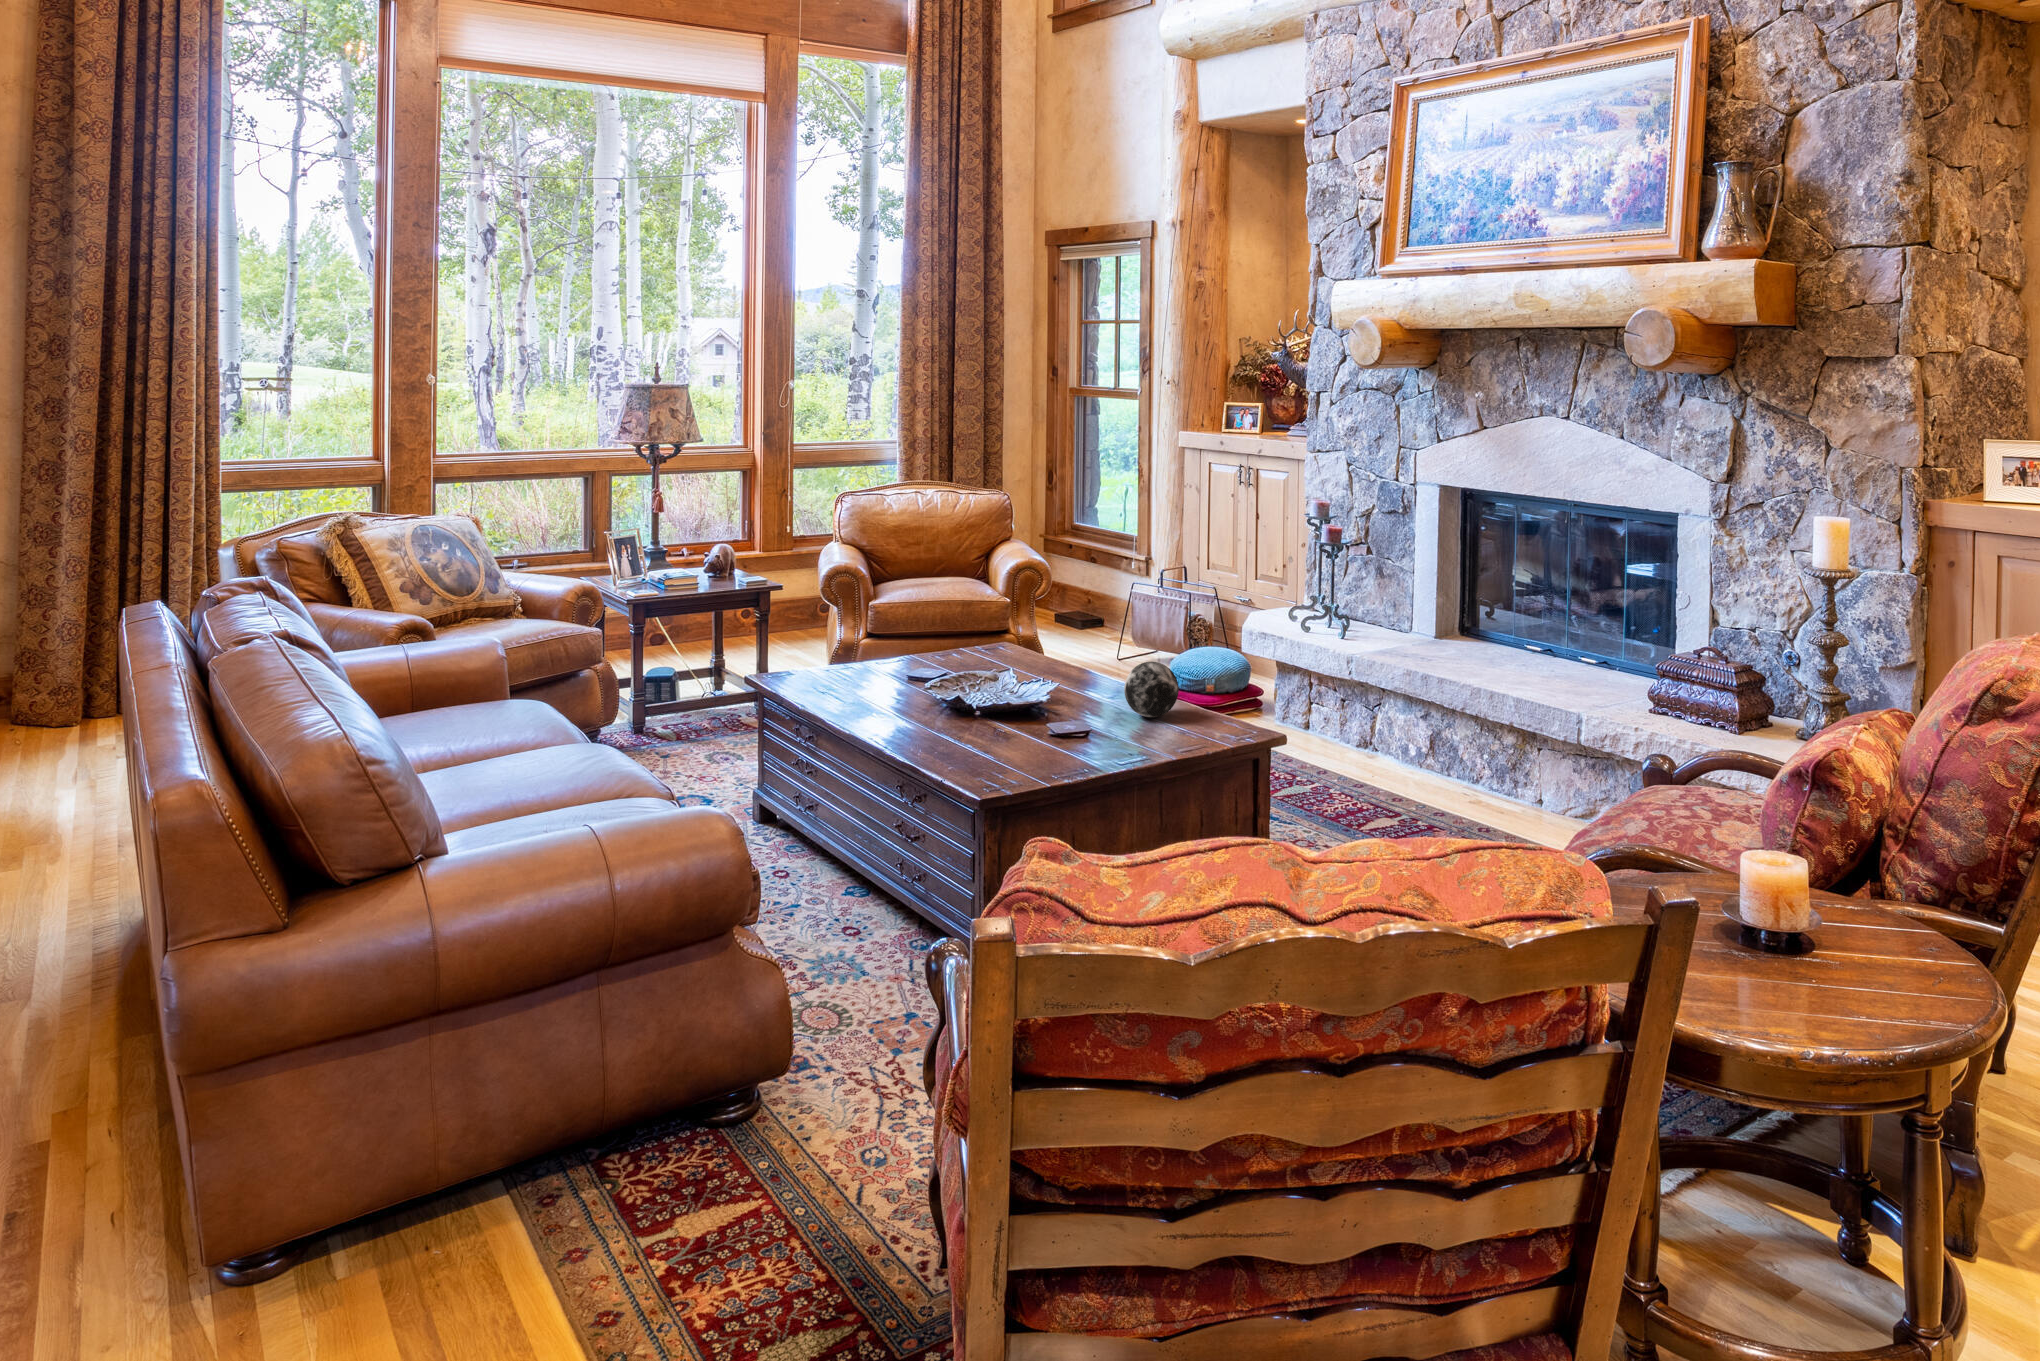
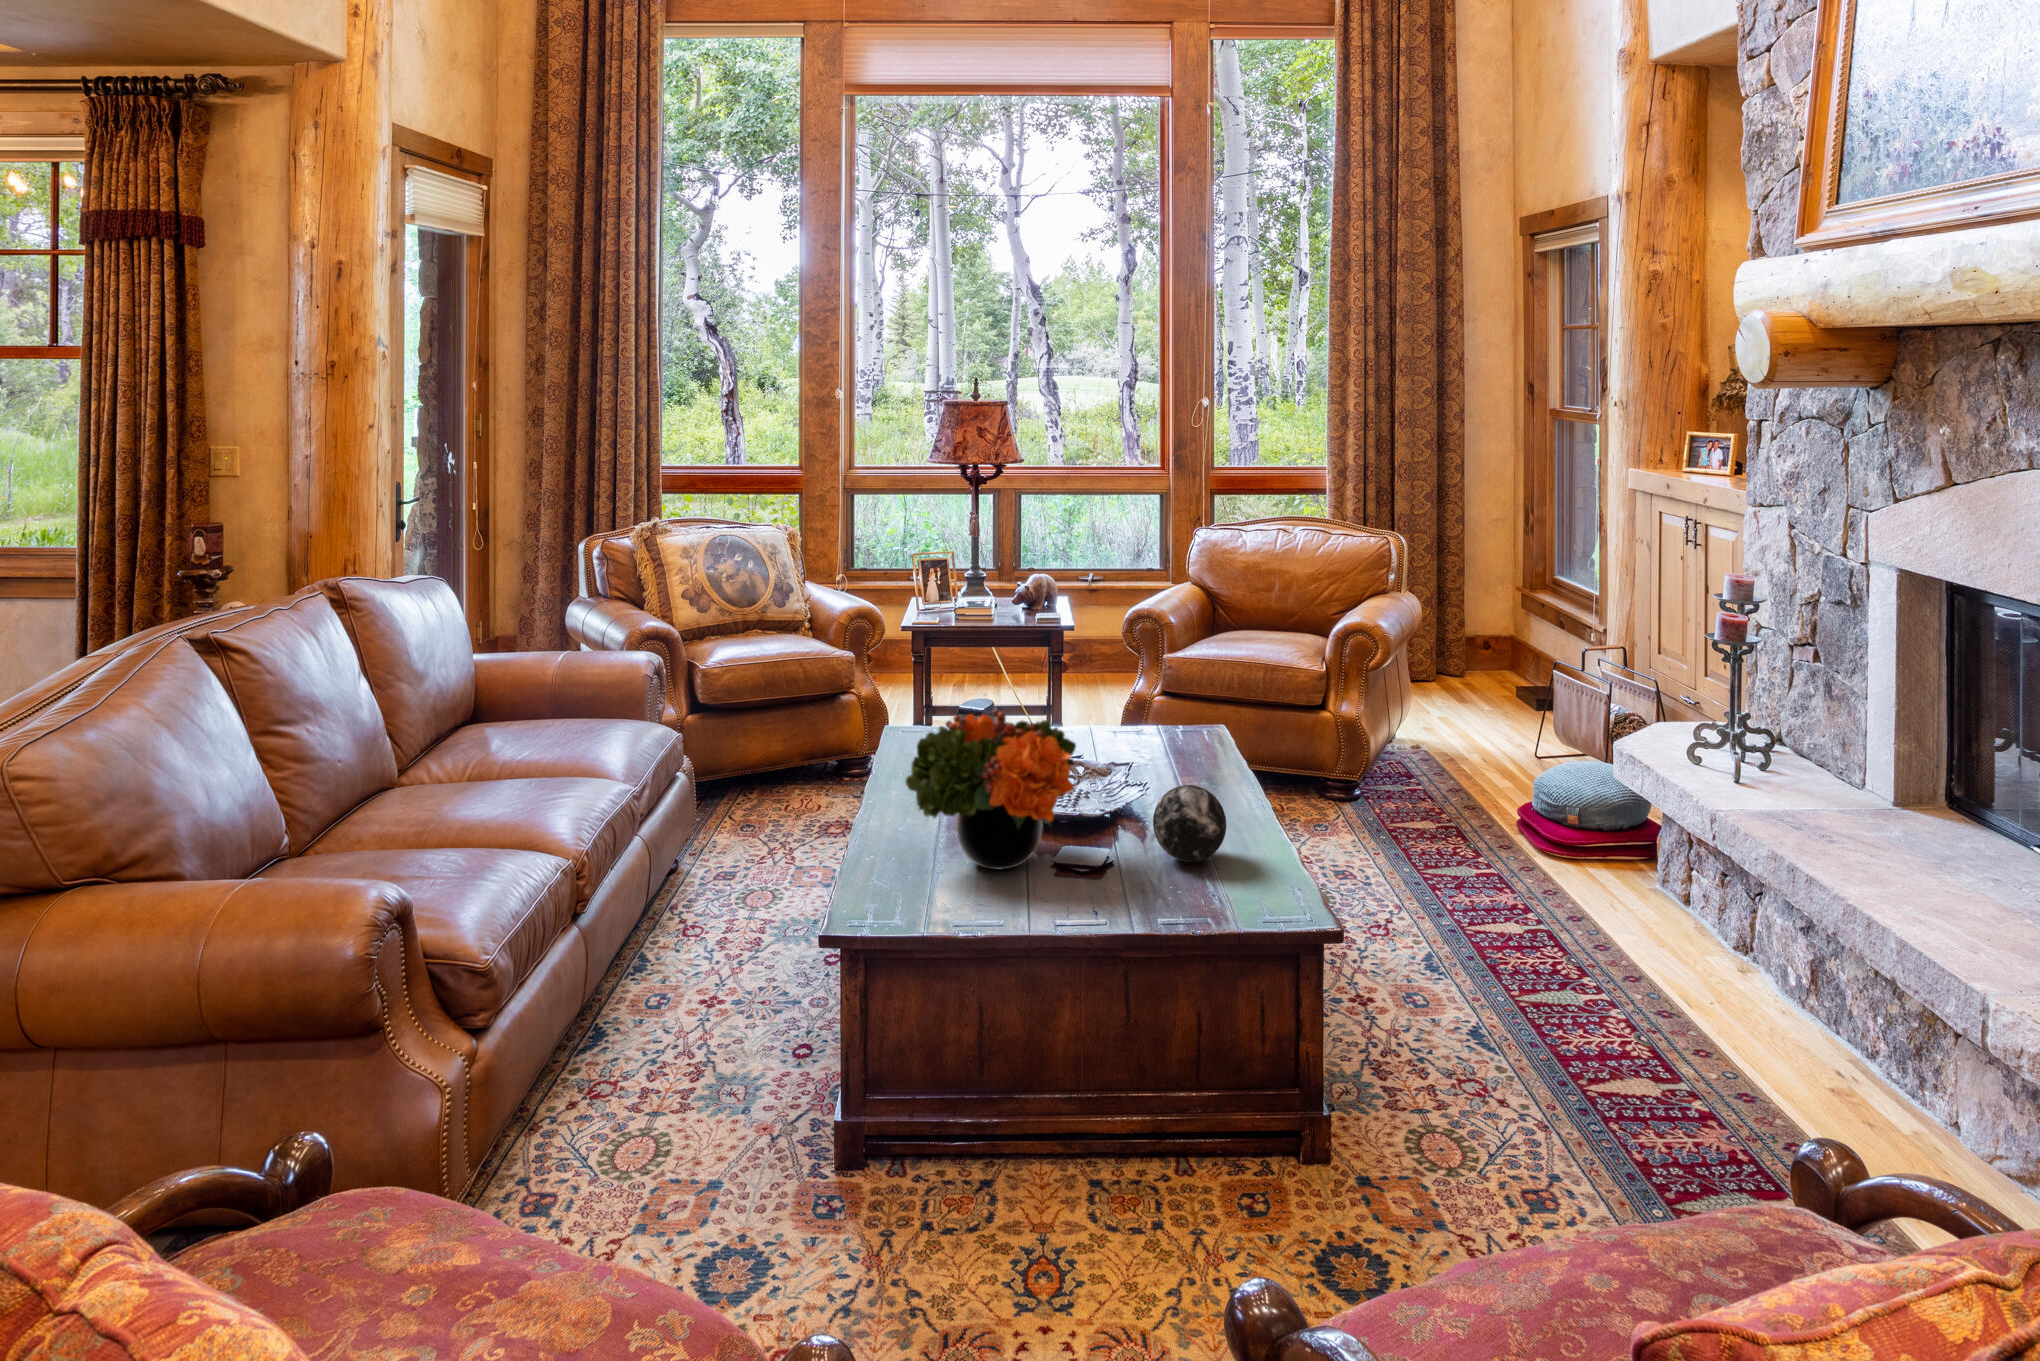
flower arrangement: none [963,620,1096,744] -> present [906,709,1076,869]

